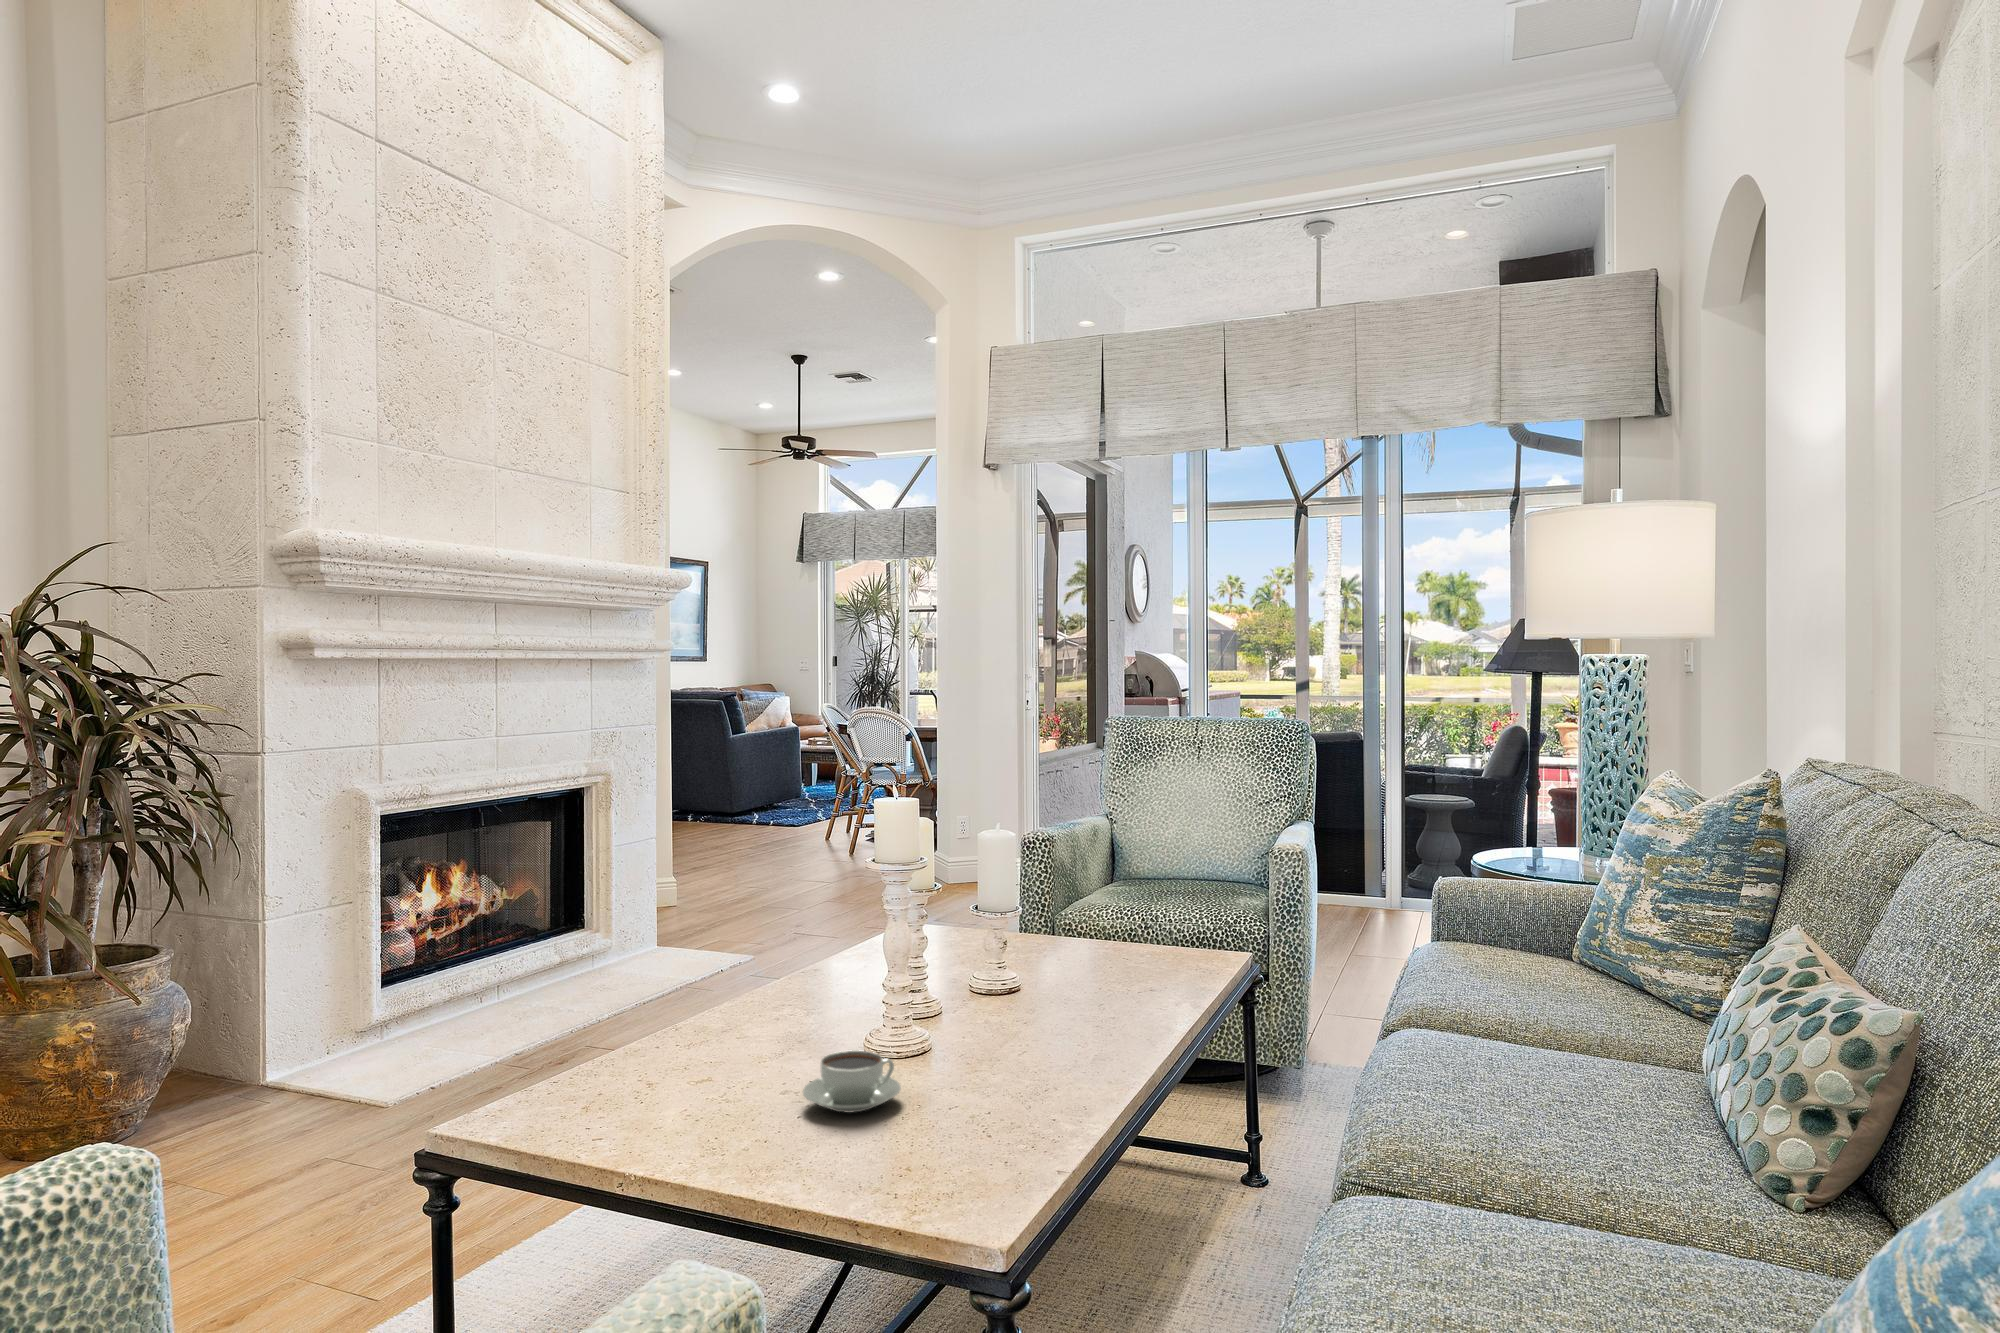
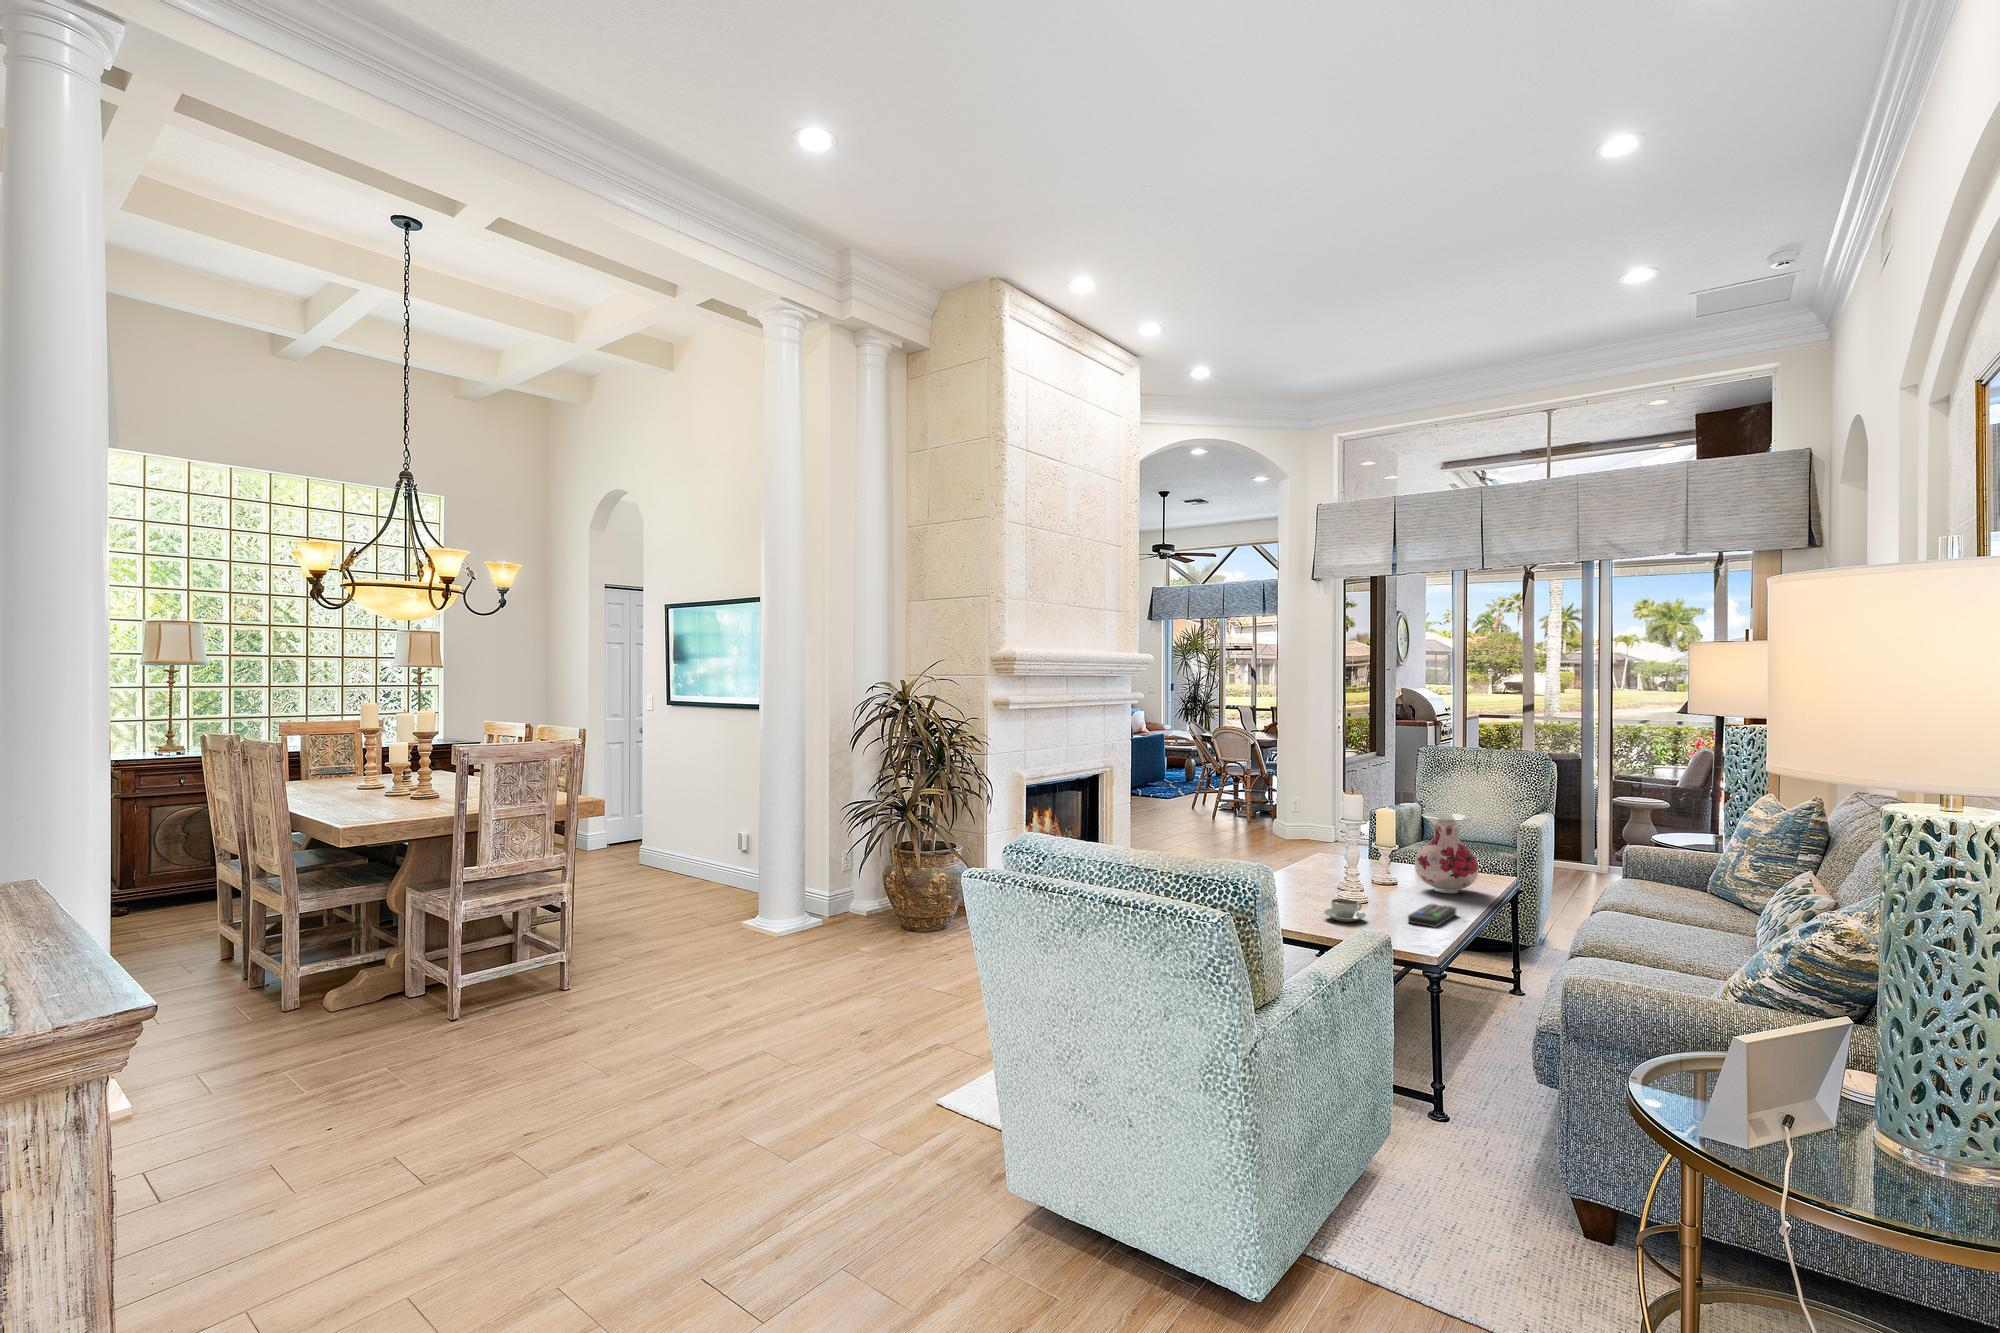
vase: none [1055,832,1176,999] -> present [1415,813,1479,893]
remote control: none [996,1040,1114,1112] -> present [1408,903,1456,927]

